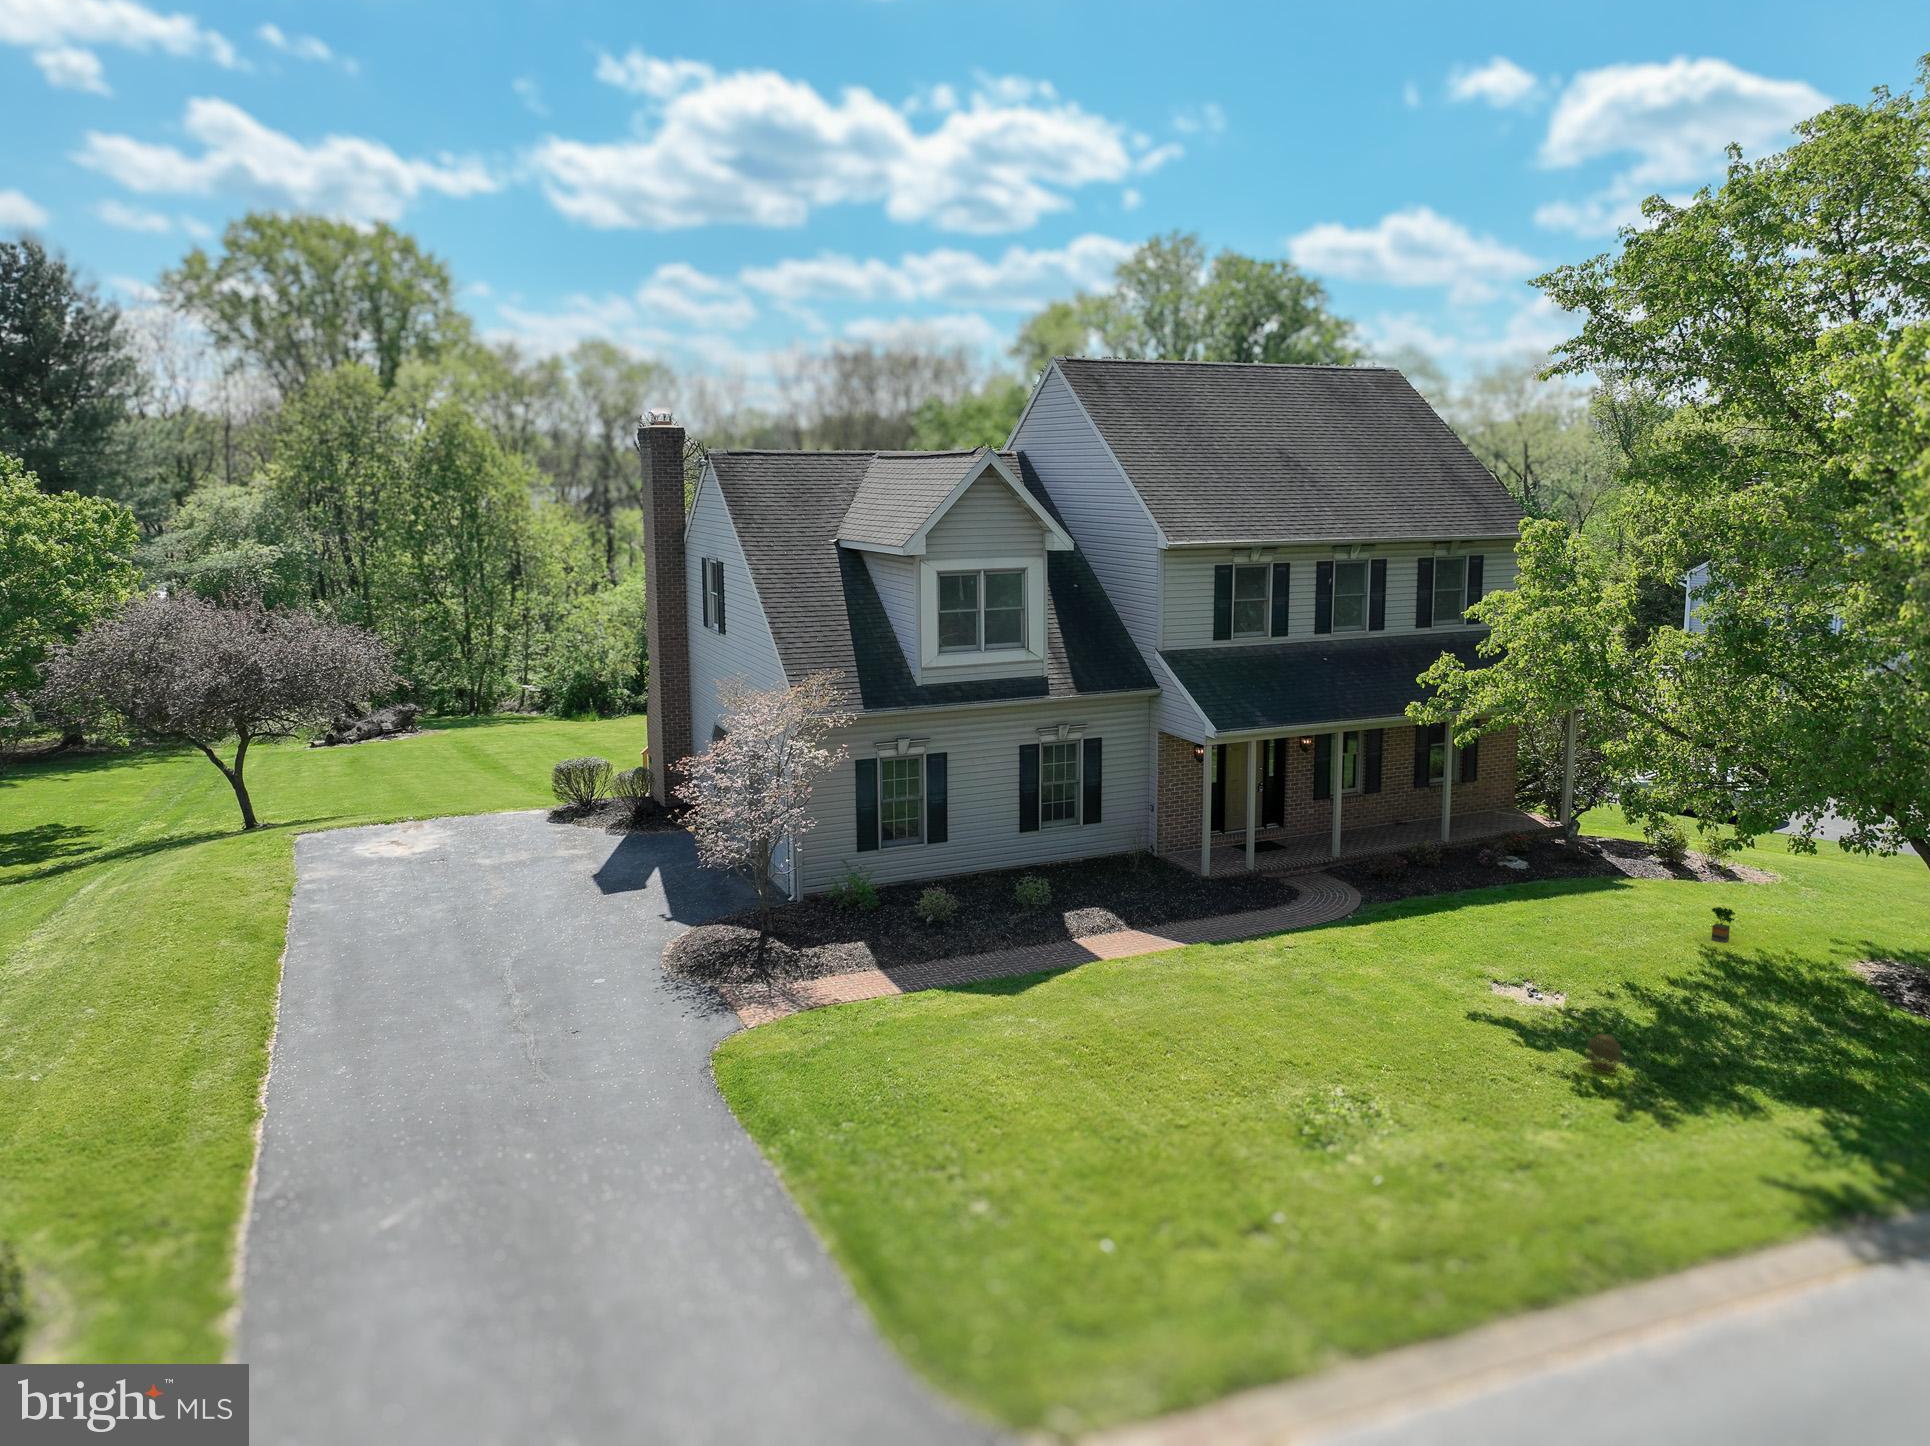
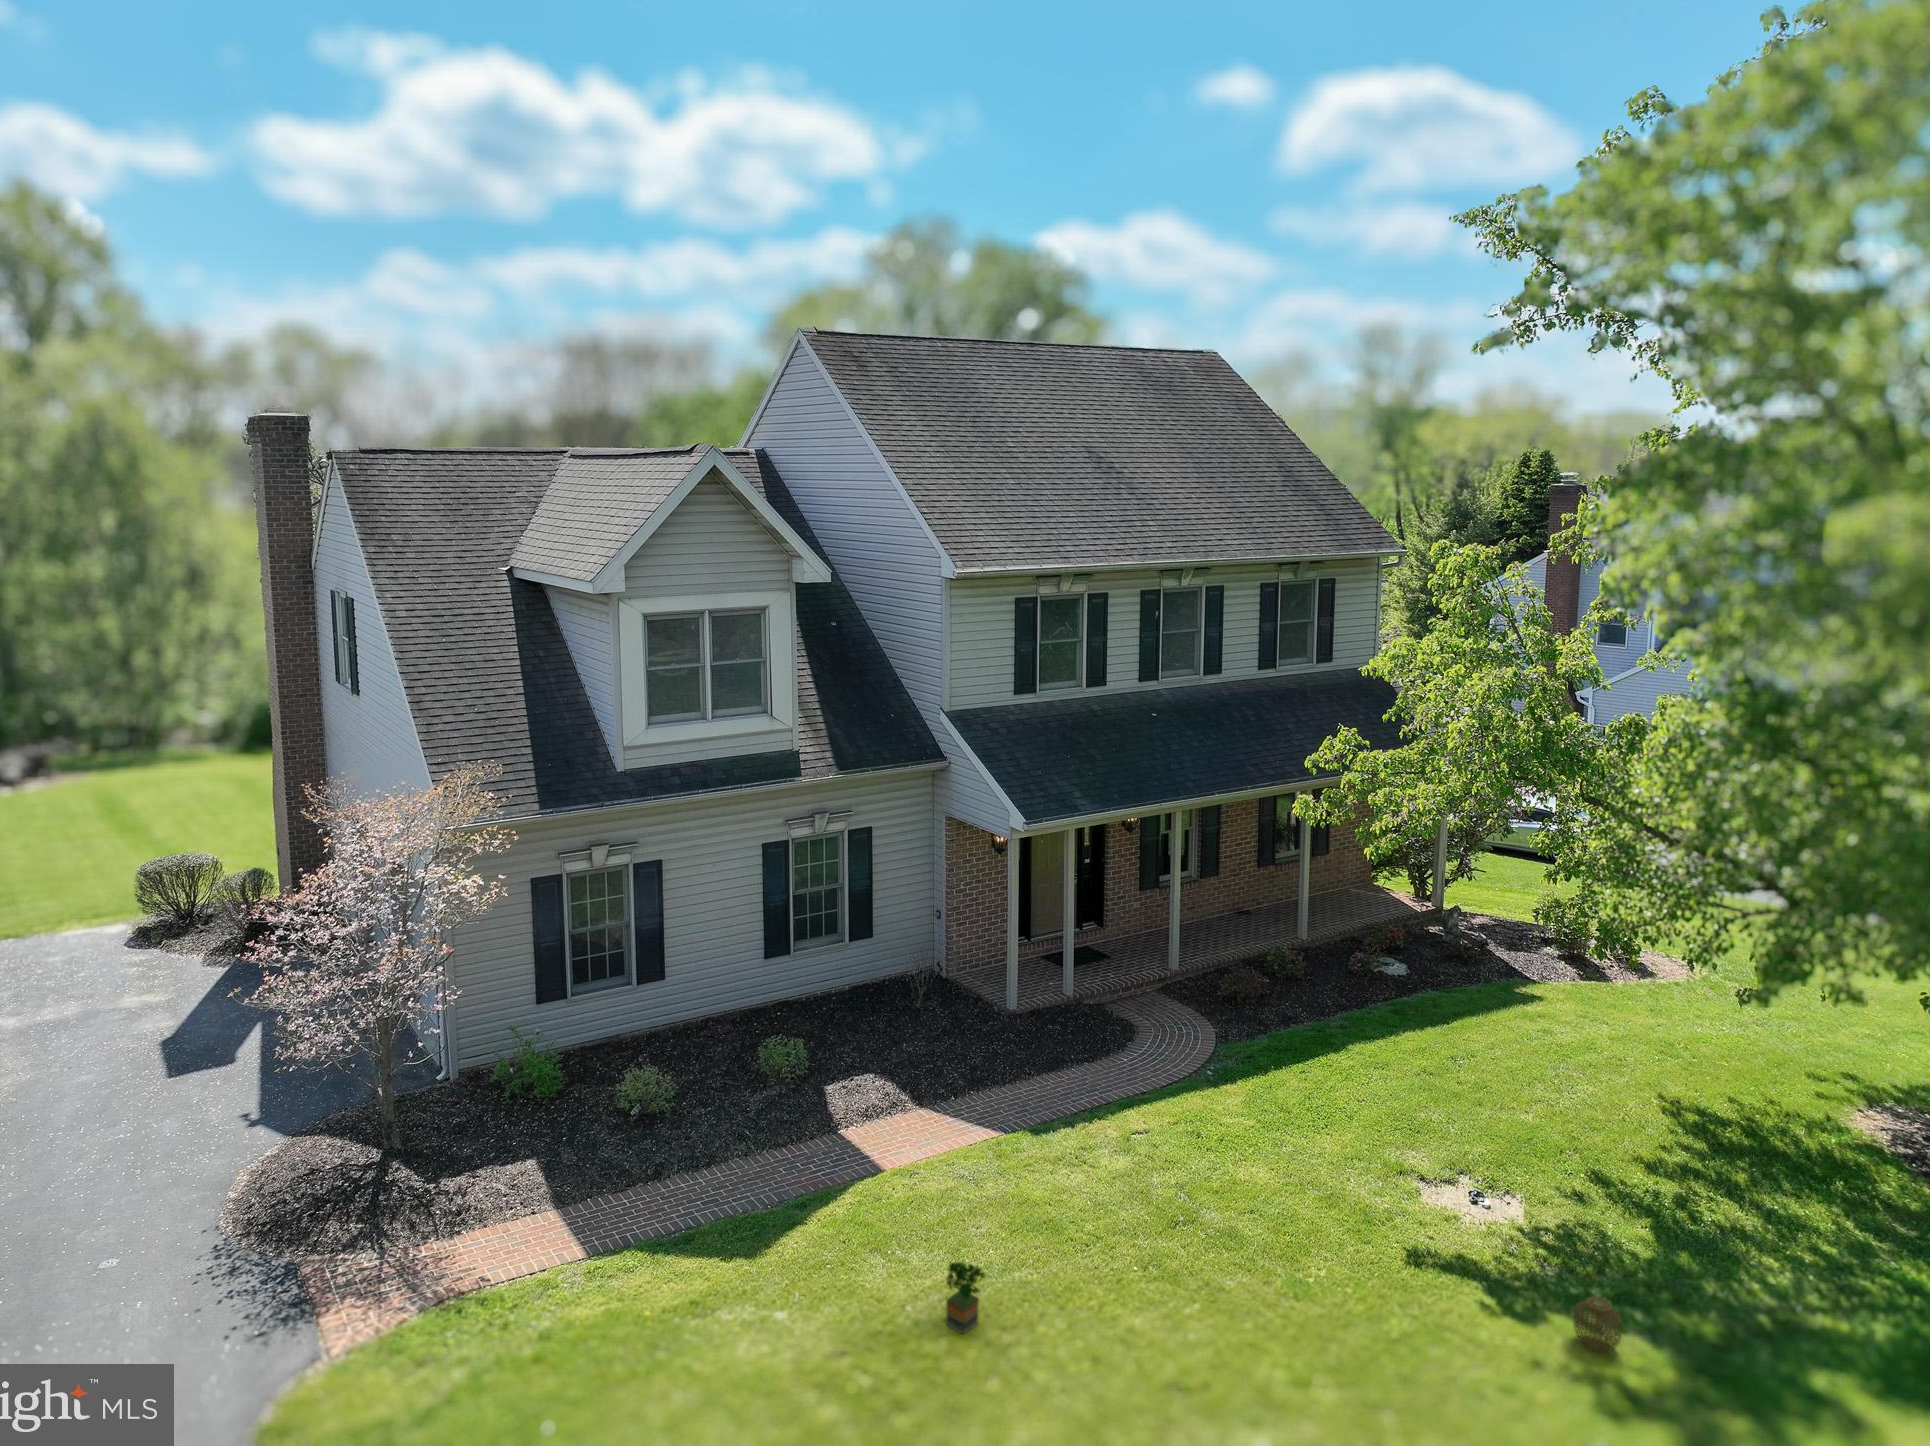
potted tree: present [1712,907,1735,943] -> present [946,1262,986,1334]

